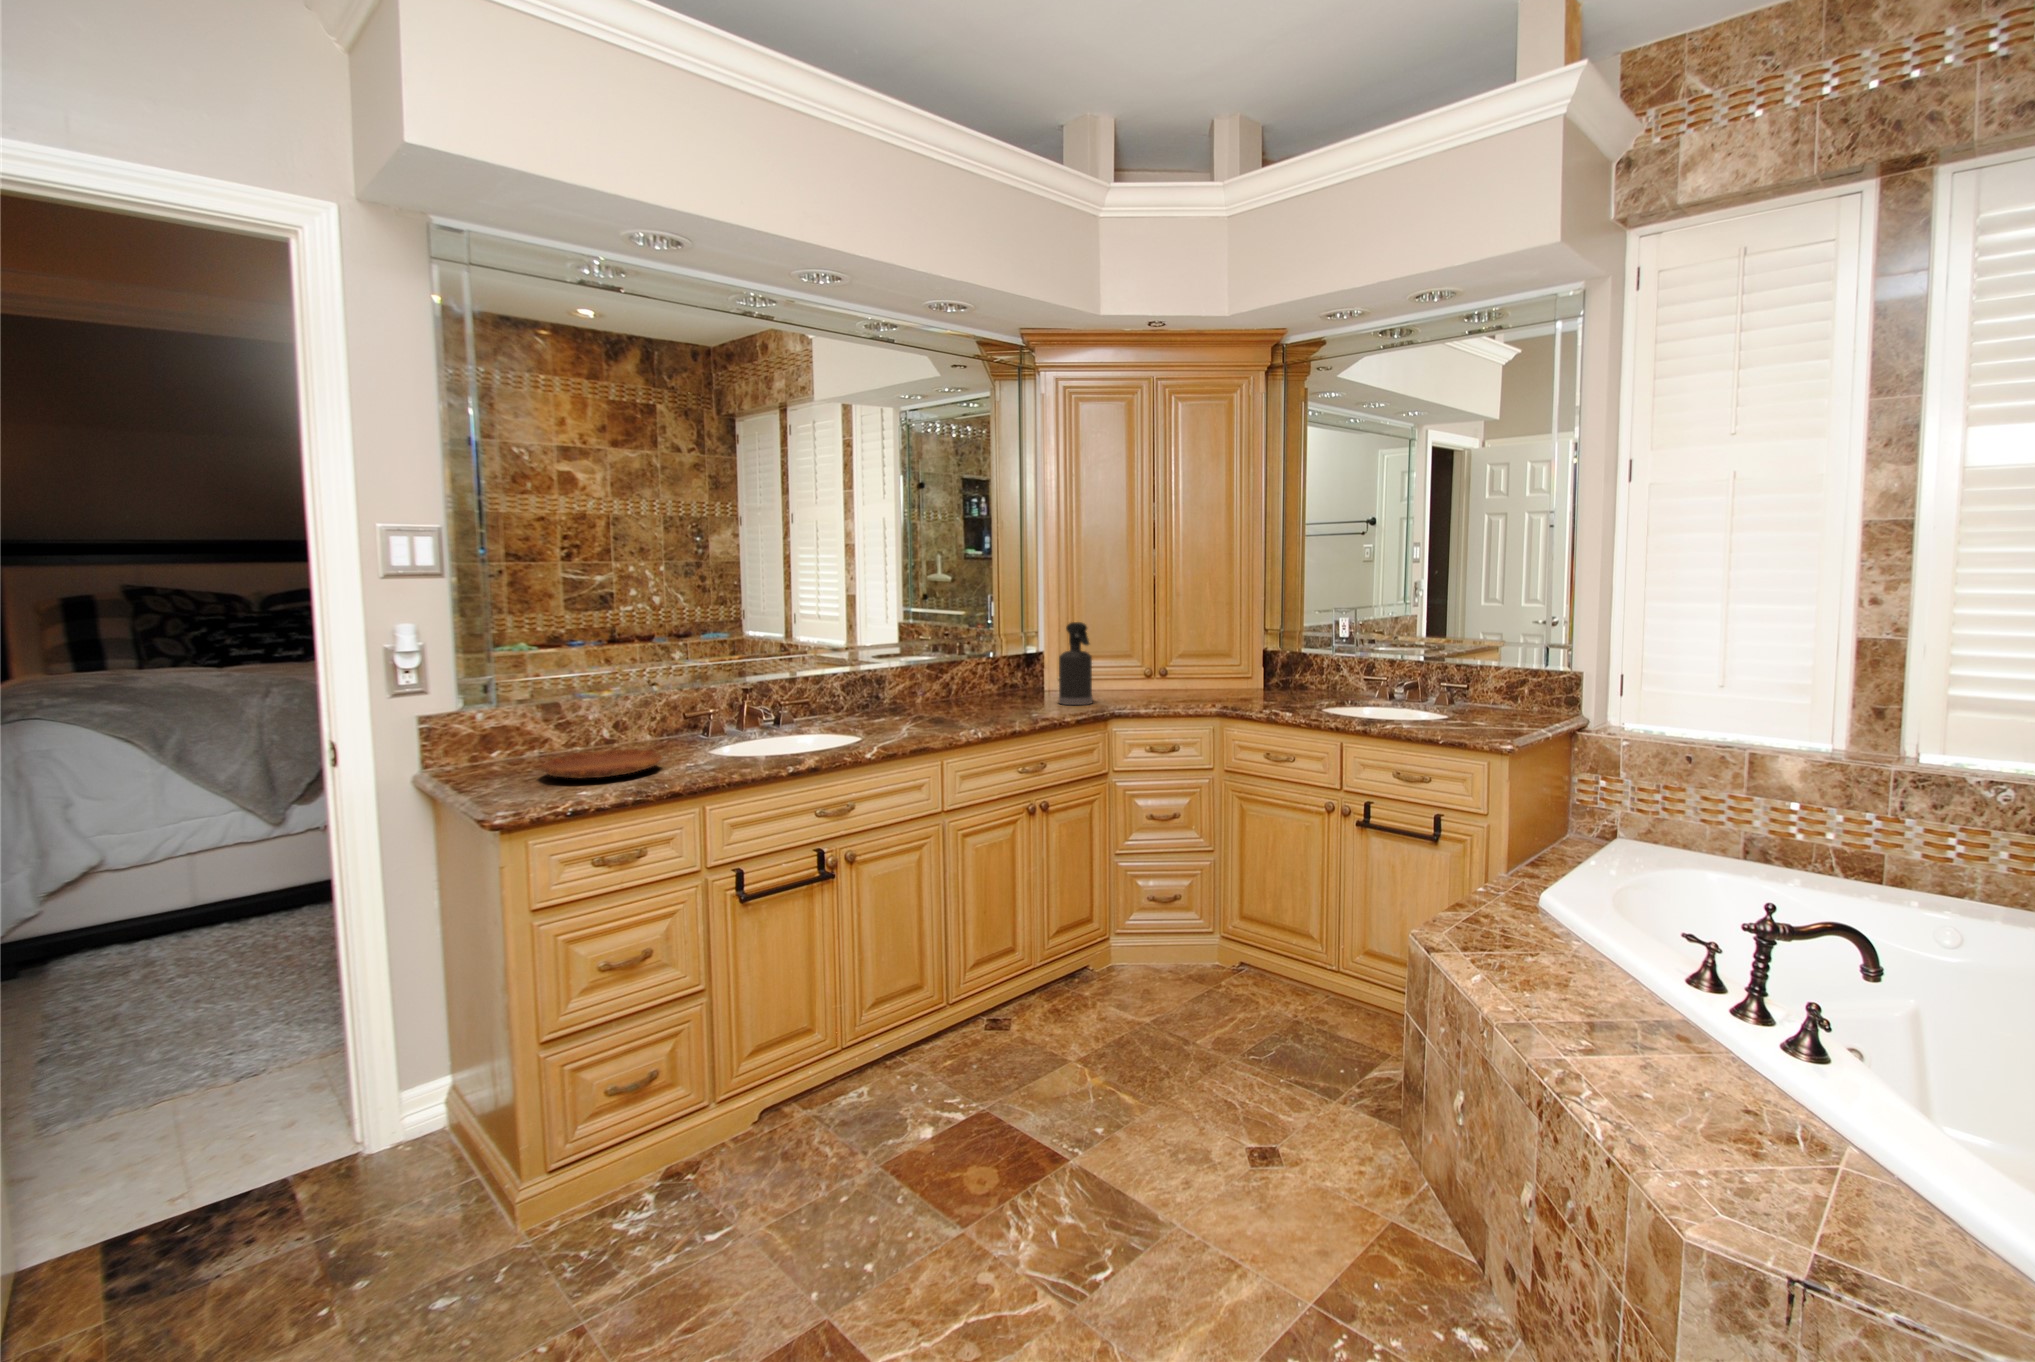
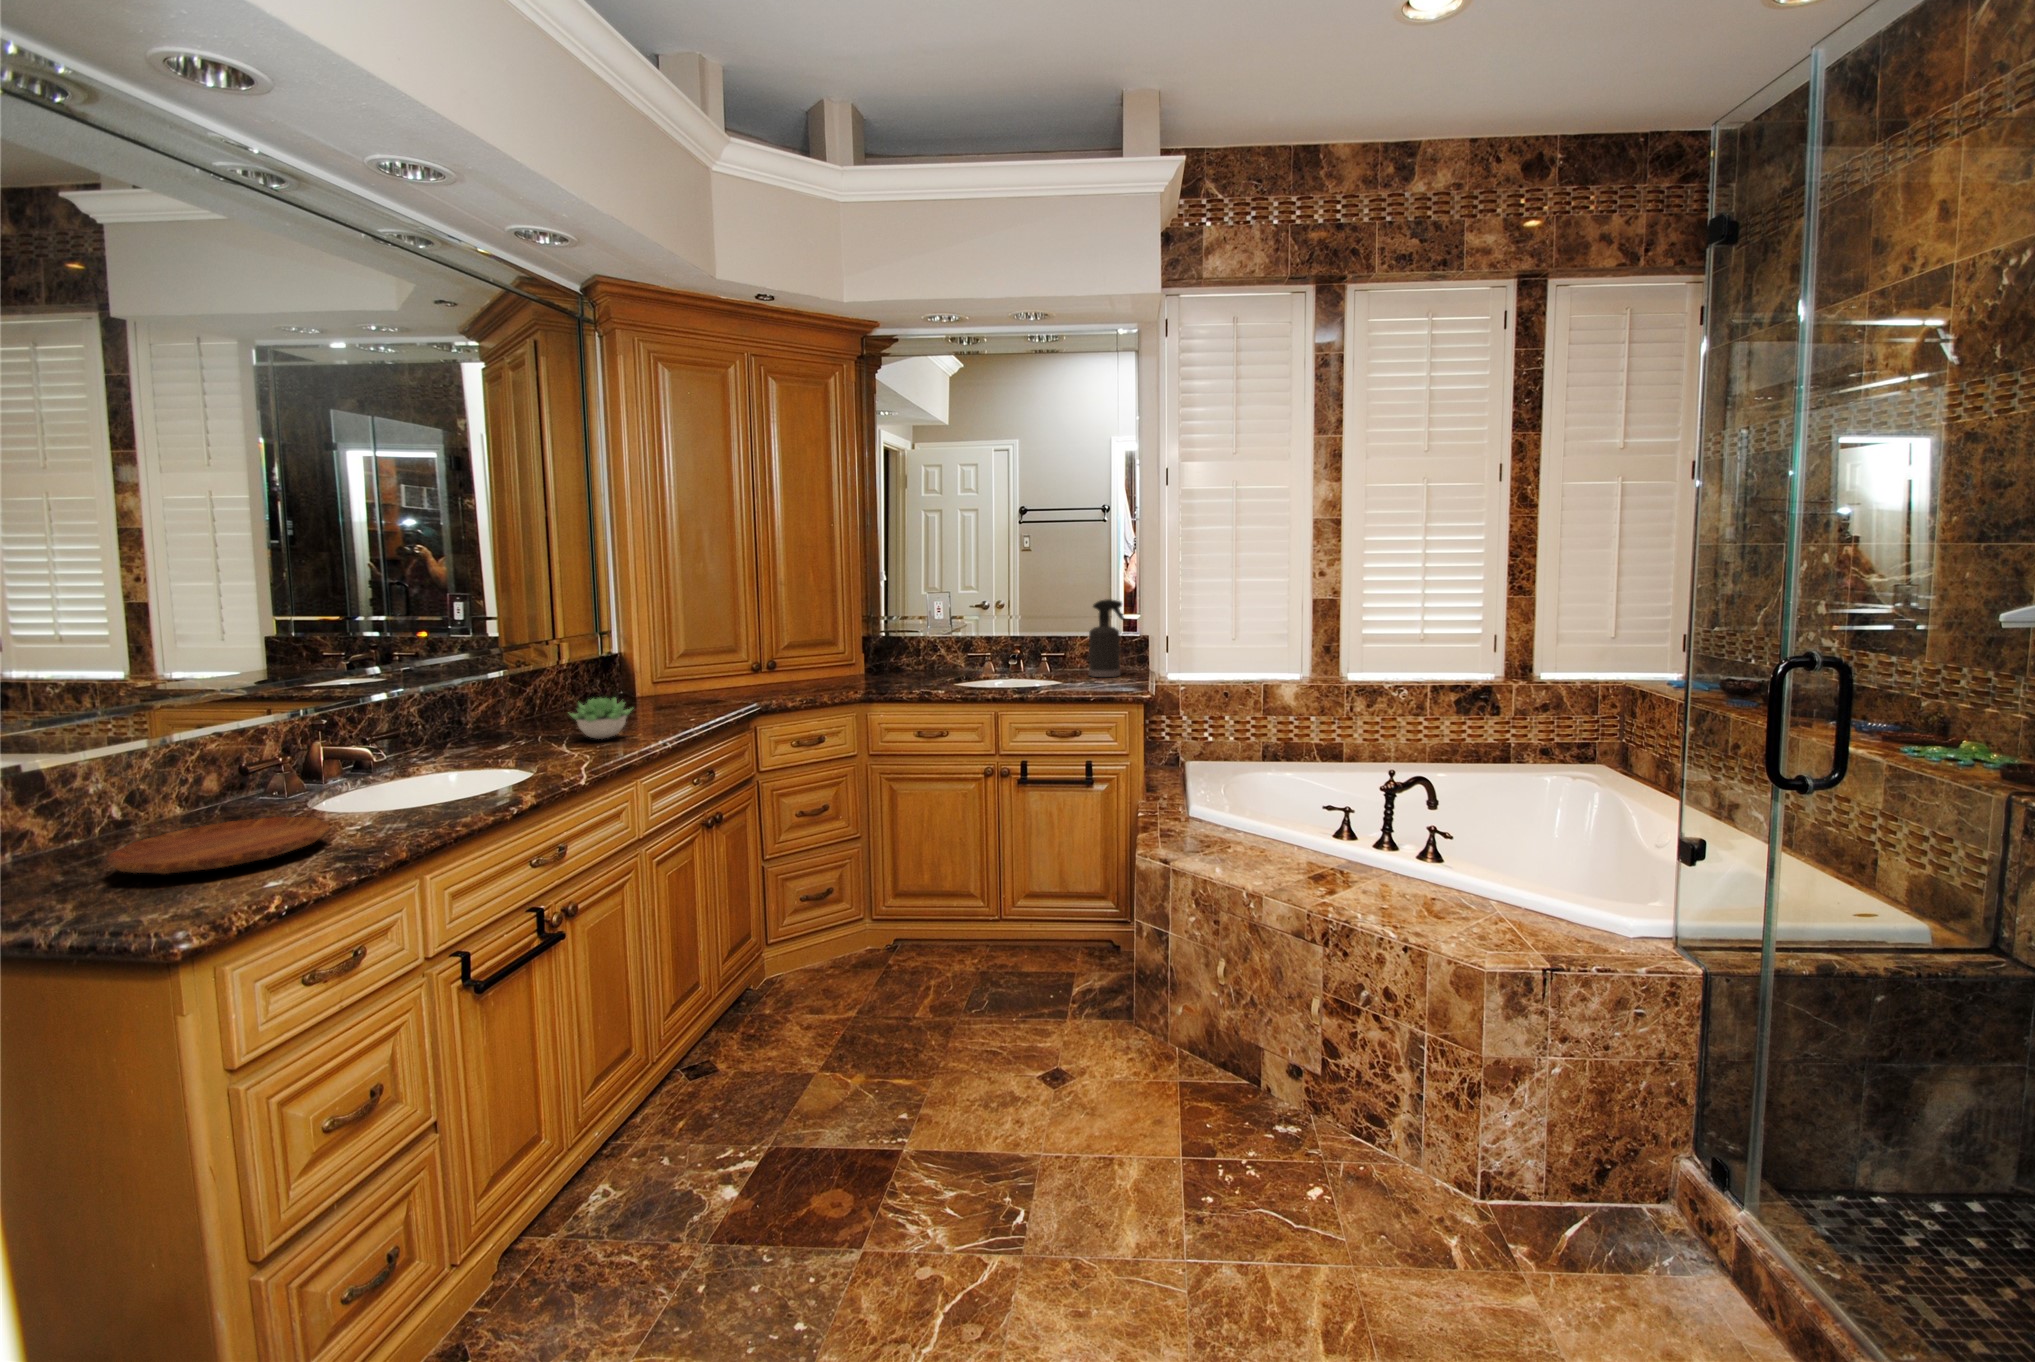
spray bottle: present [1059,622,1093,705] -> present [1089,599,1124,677]
succulent plant: none [925,689,973,723] -> present [570,698,632,739]

